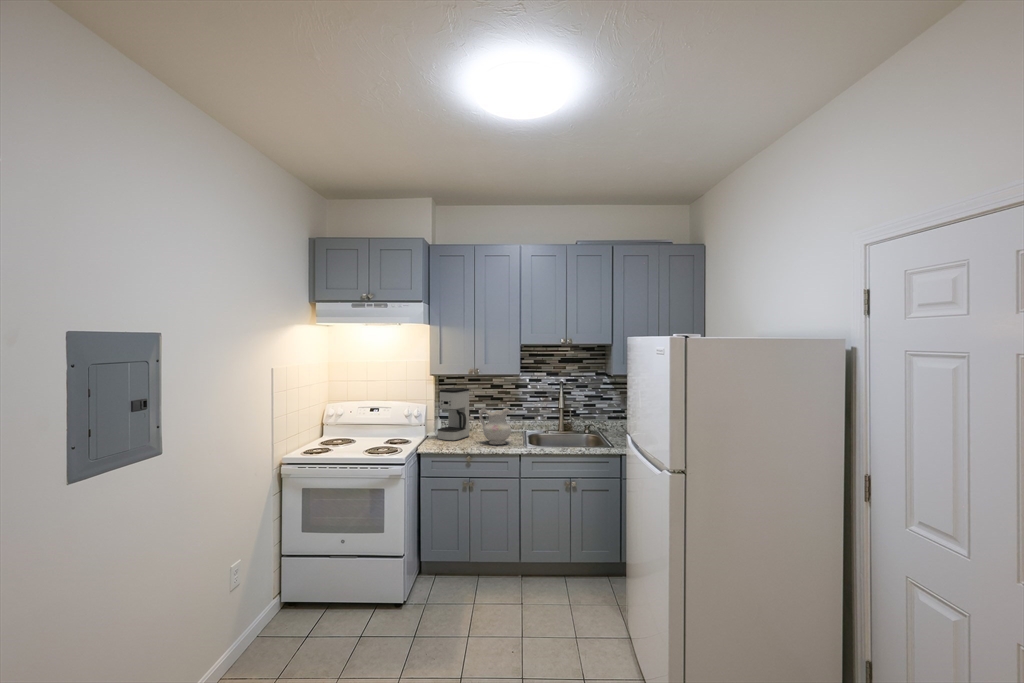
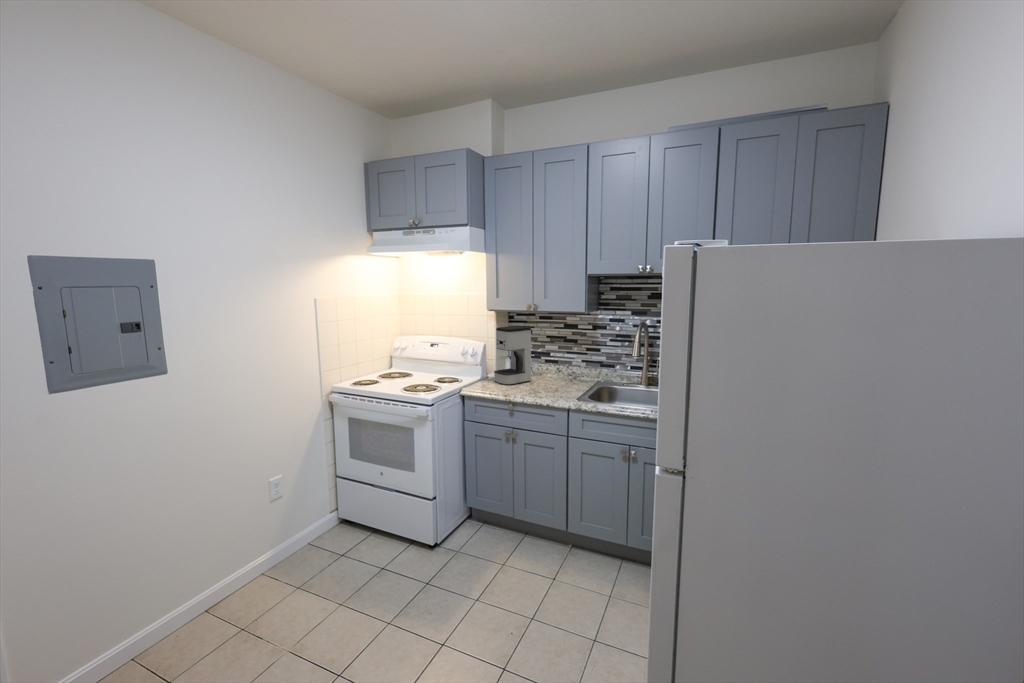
ceramic pitcher: present [479,407,511,445] -> none [532,350,567,394]

